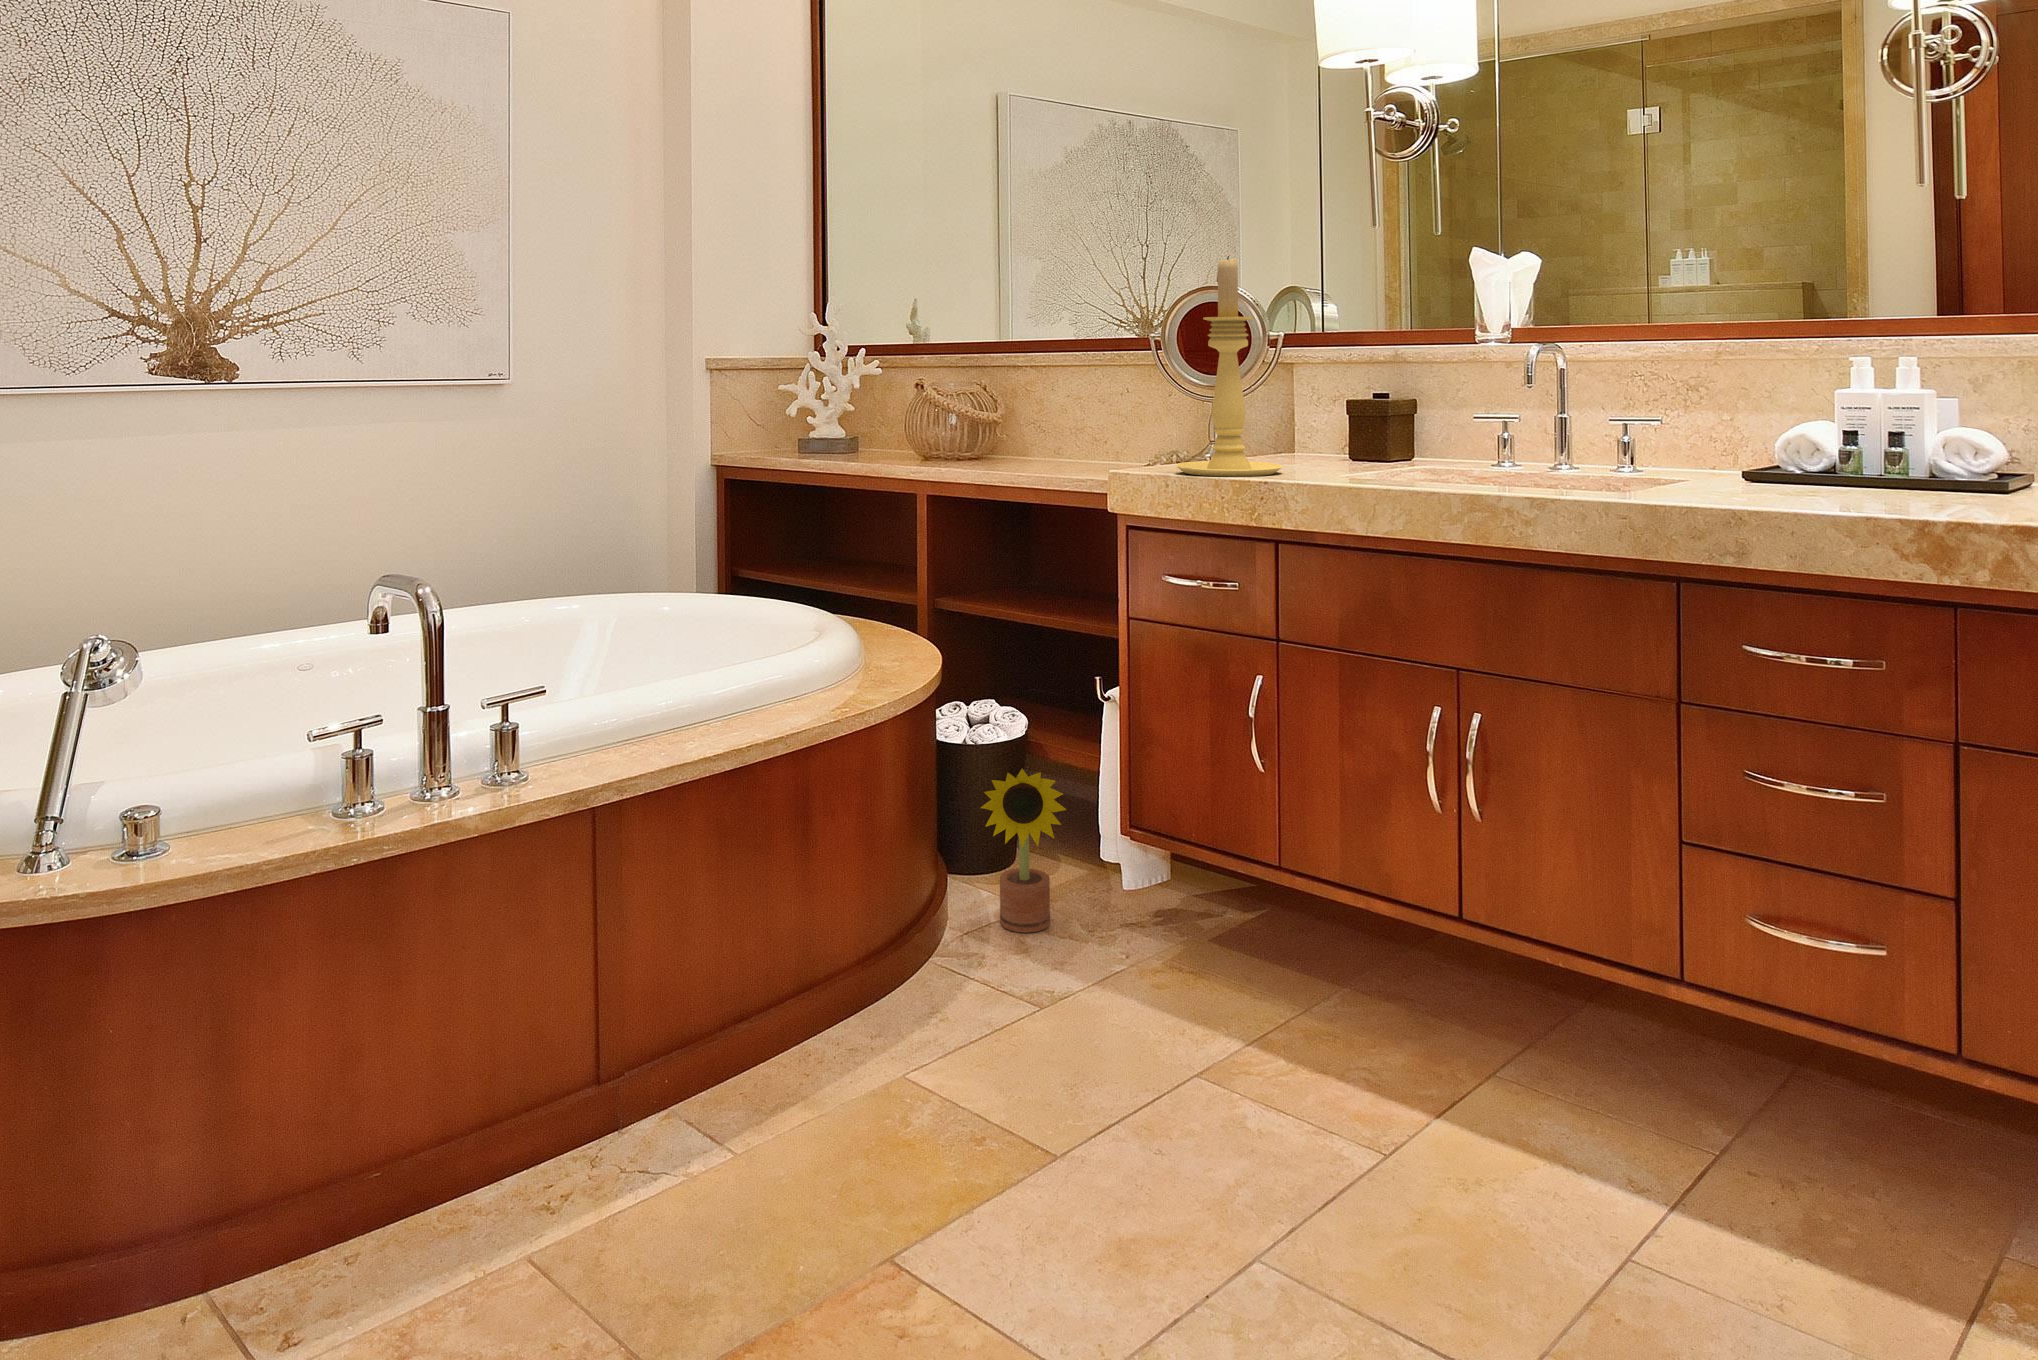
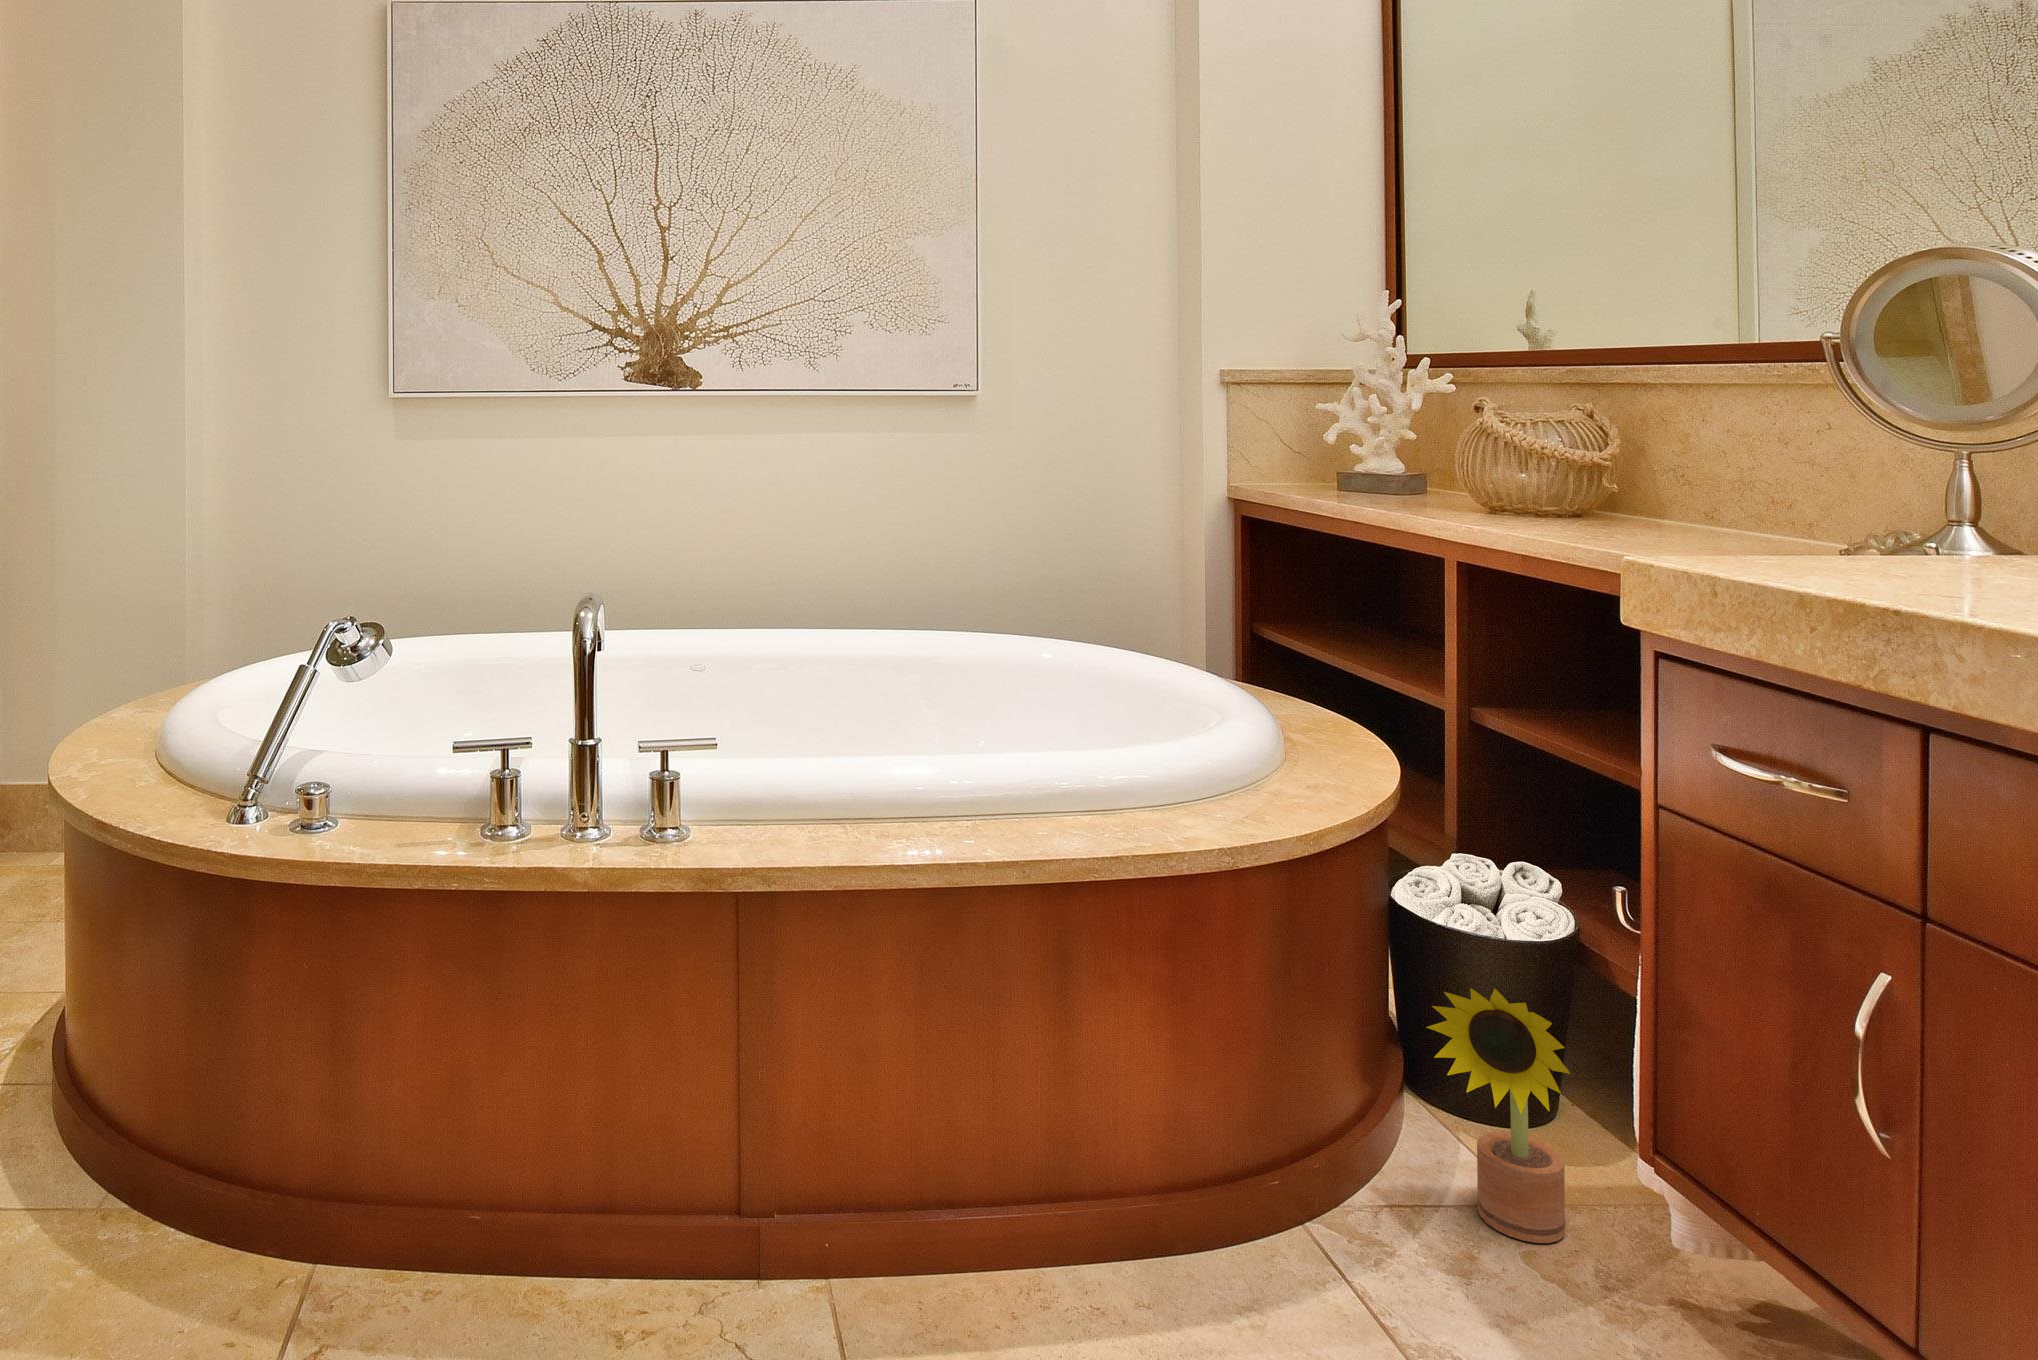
candle holder: present [1176,255,1283,477] -> none [1741,195,1985,591]

